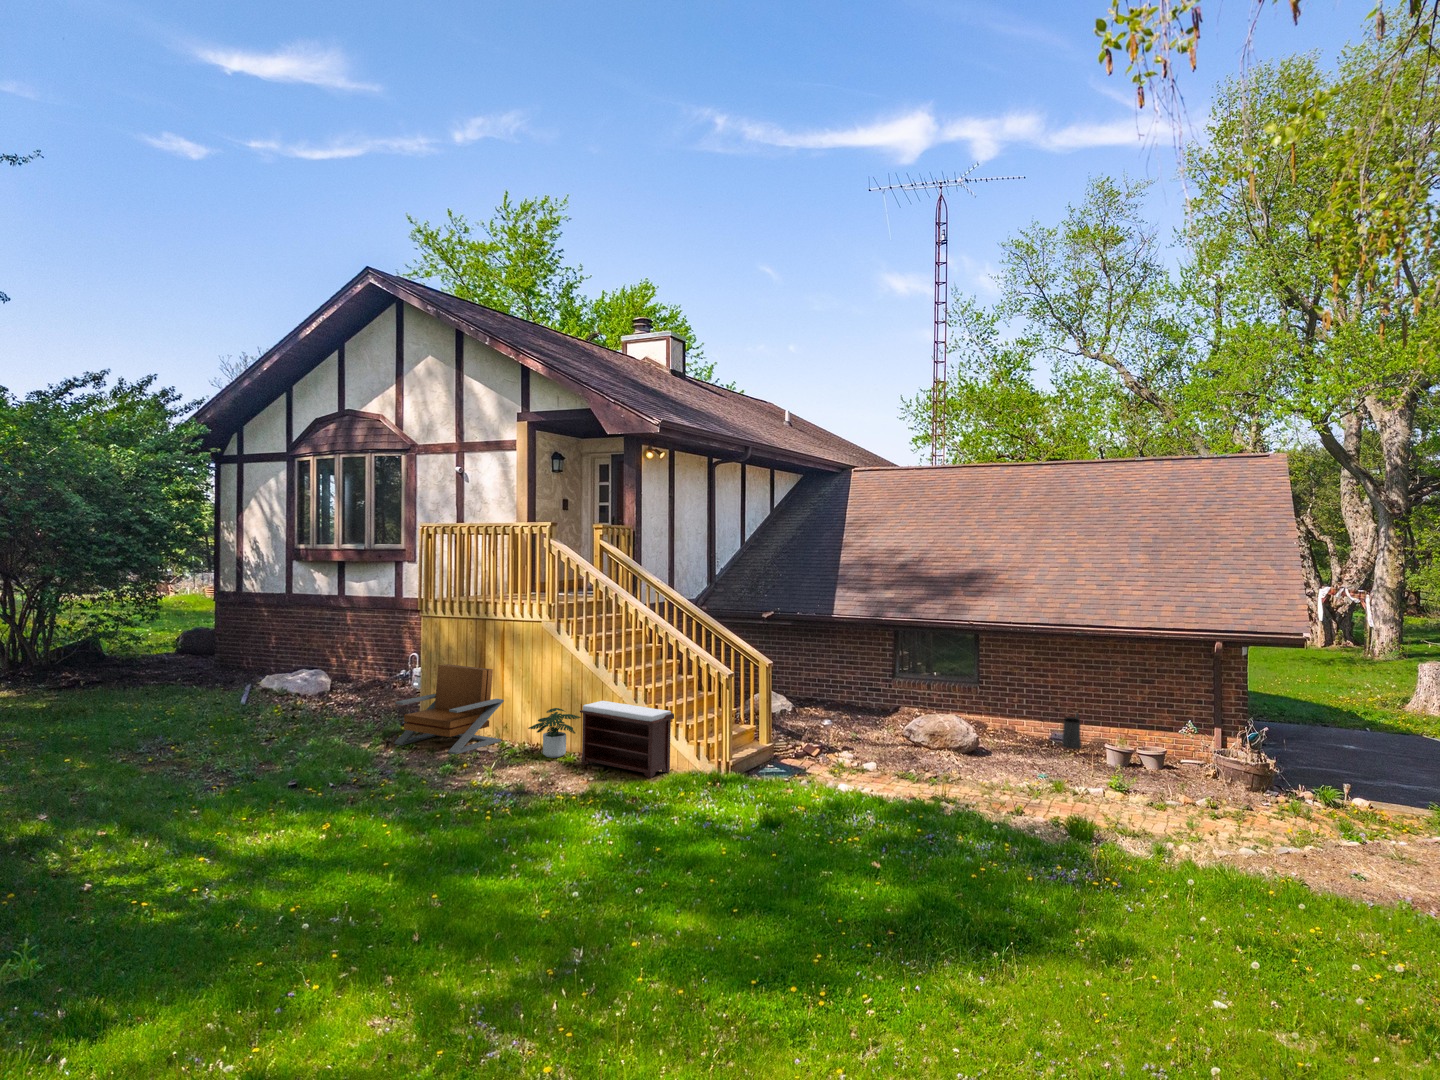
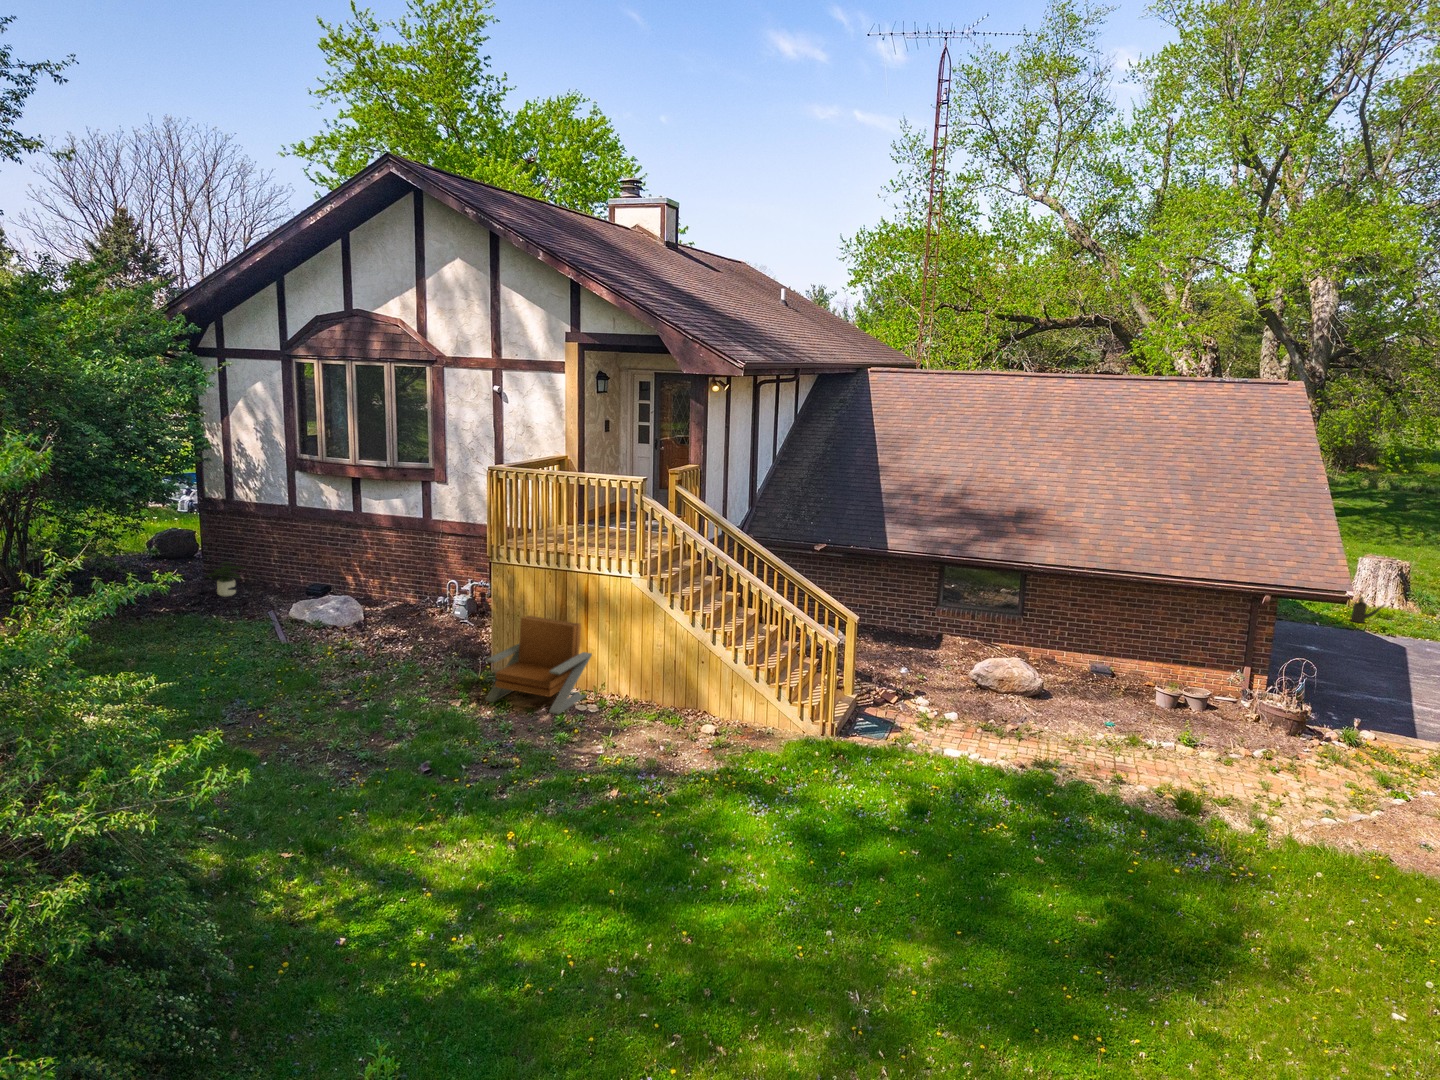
bench: present [580,701,674,779] -> none [691,663,788,745]
potted plant: present [528,708,581,758] -> present [207,562,245,596]
watering can: present [1062,713,1081,749] -> present [1350,597,1384,623]

